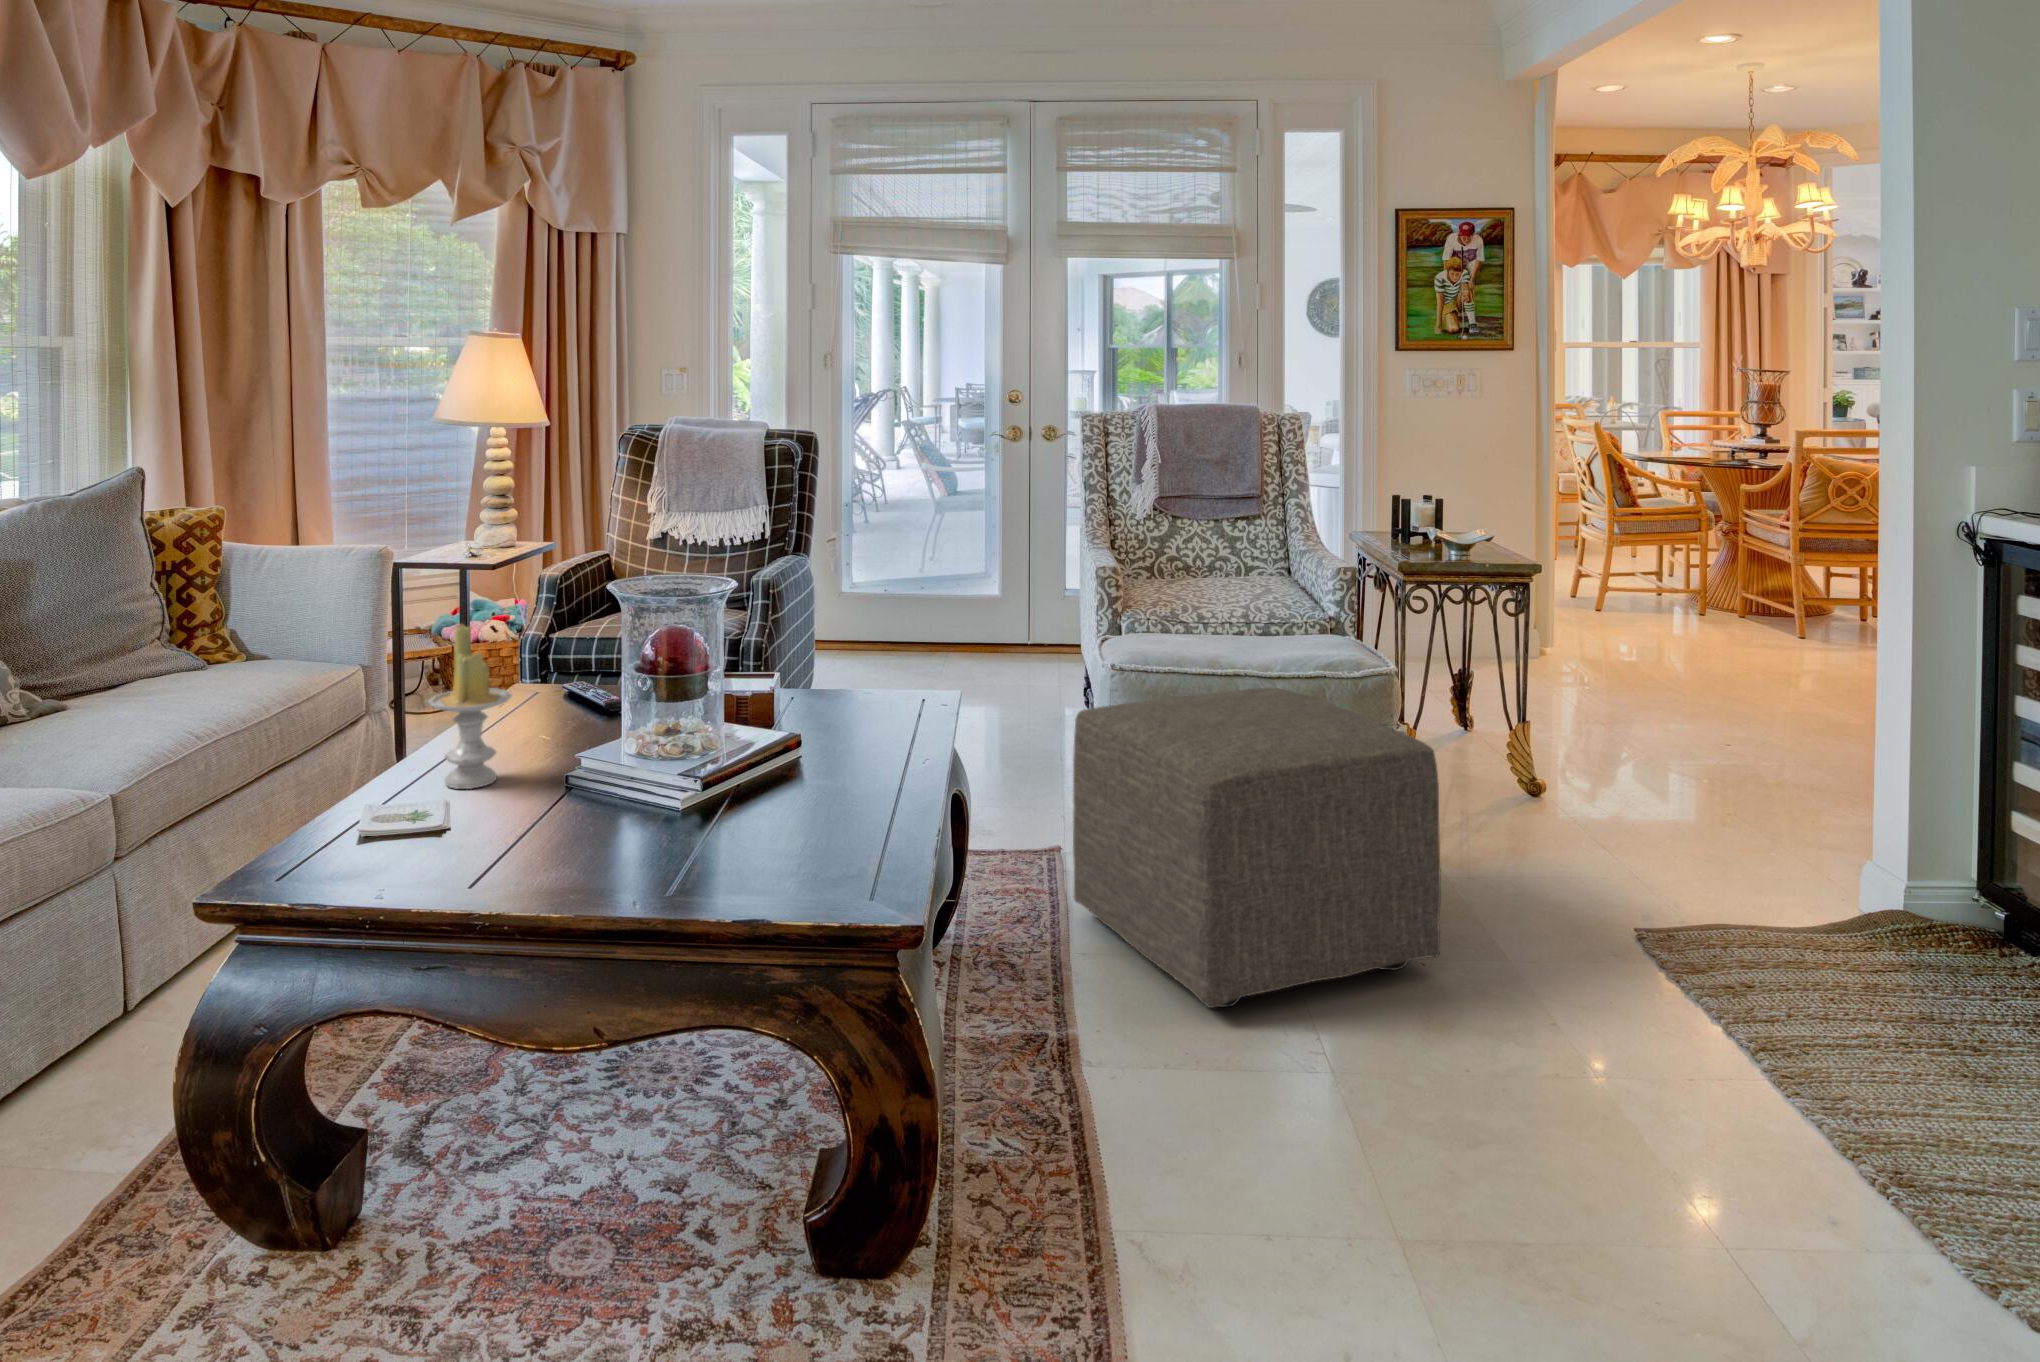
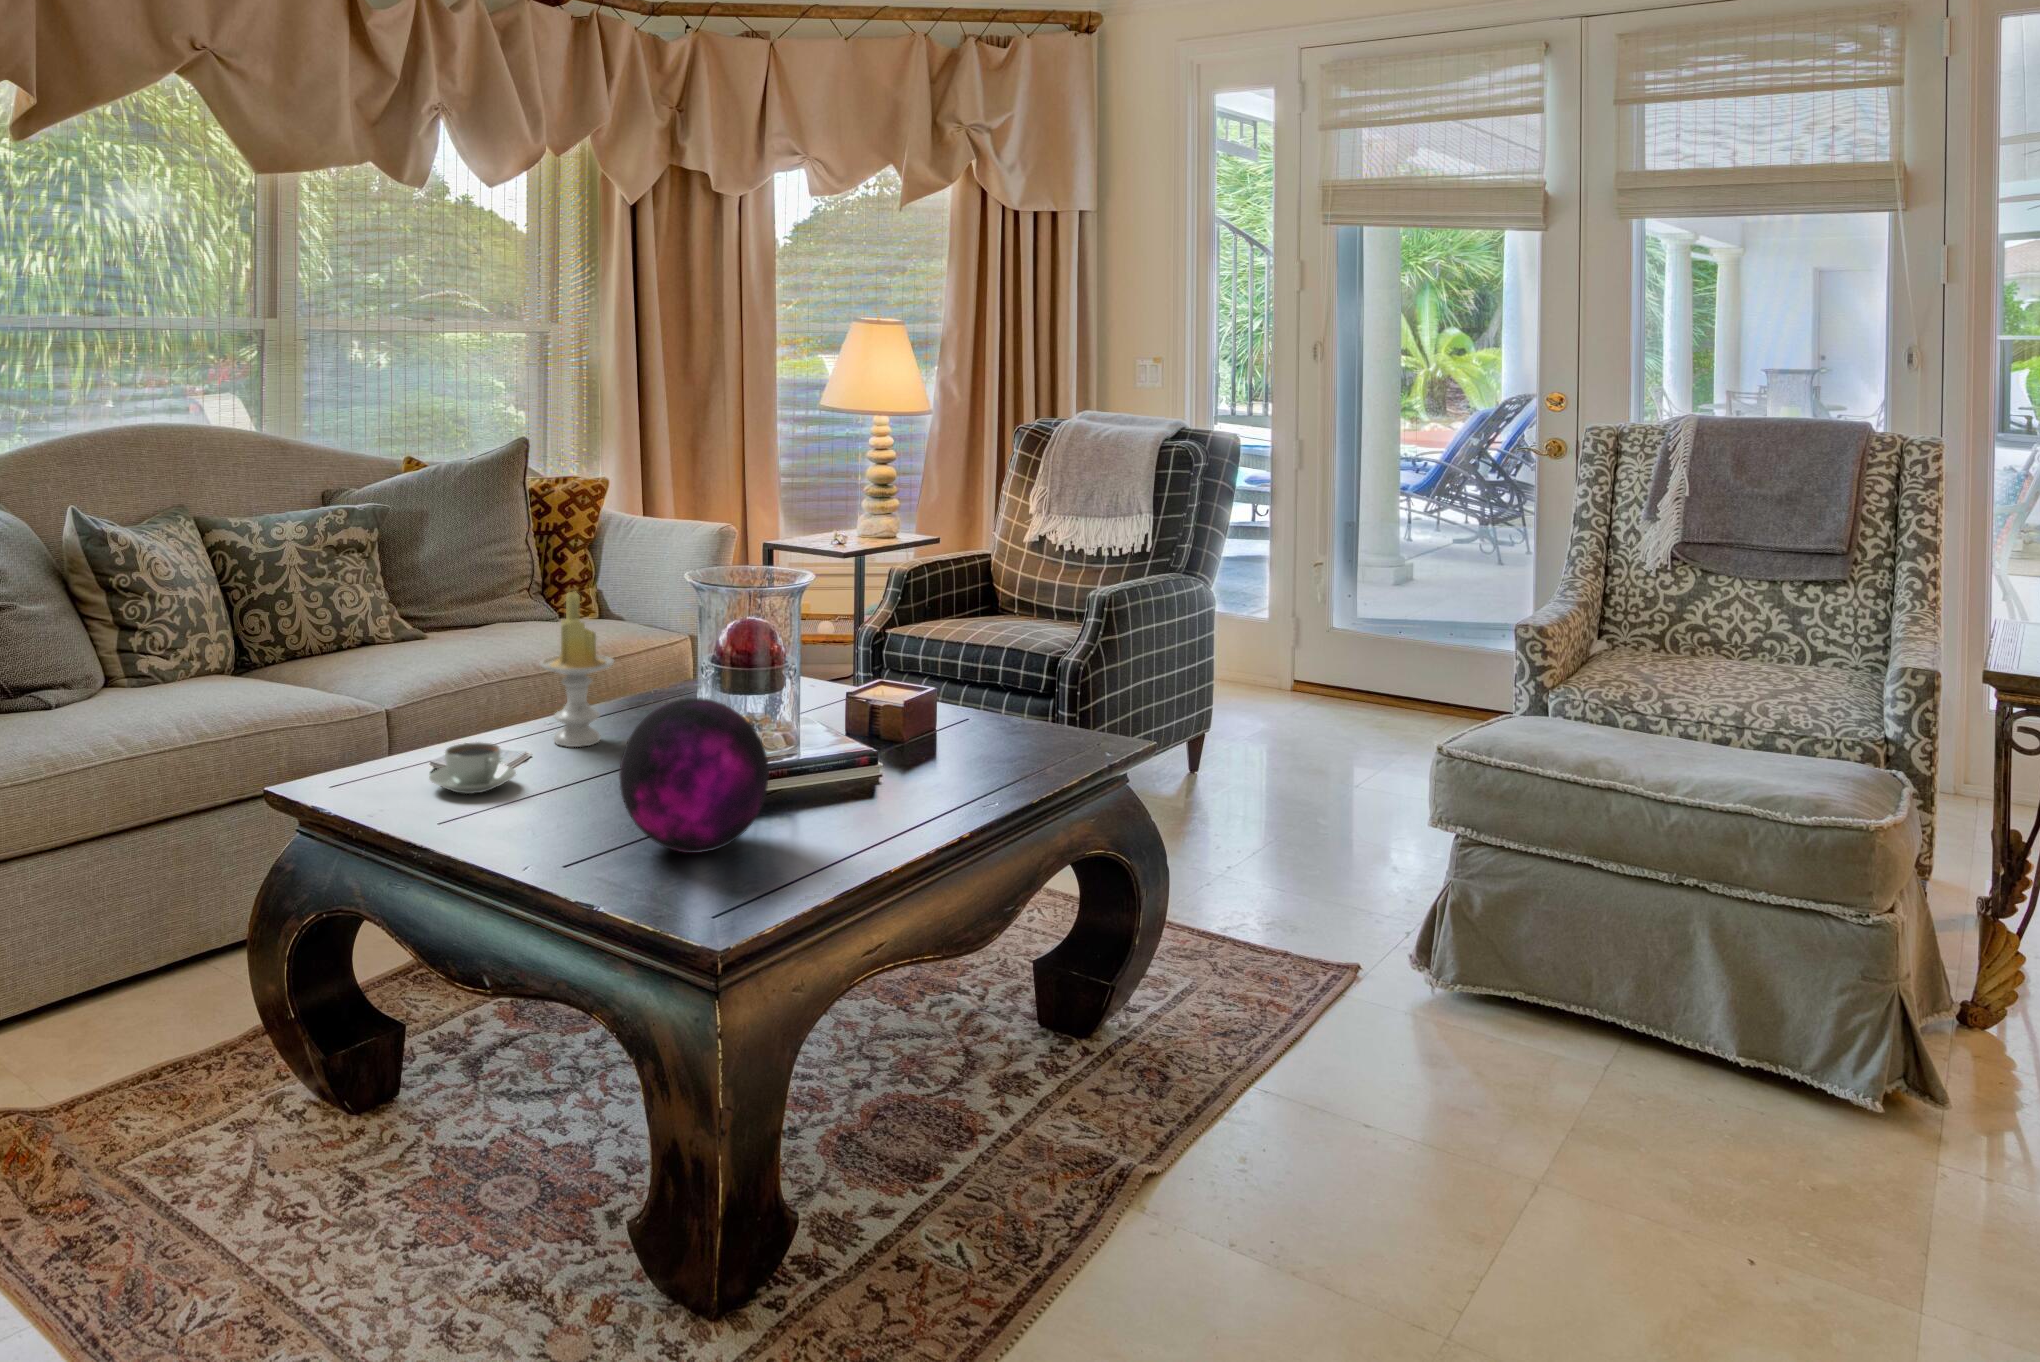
ottoman: present [1073,688,1441,1008] -> none [1298,792,1779,1255]
decorative orb: none [688,705,833,856] -> present [619,698,769,853]
coffee cup: none [391,796,491,856] -> present [429,742,516,794]

